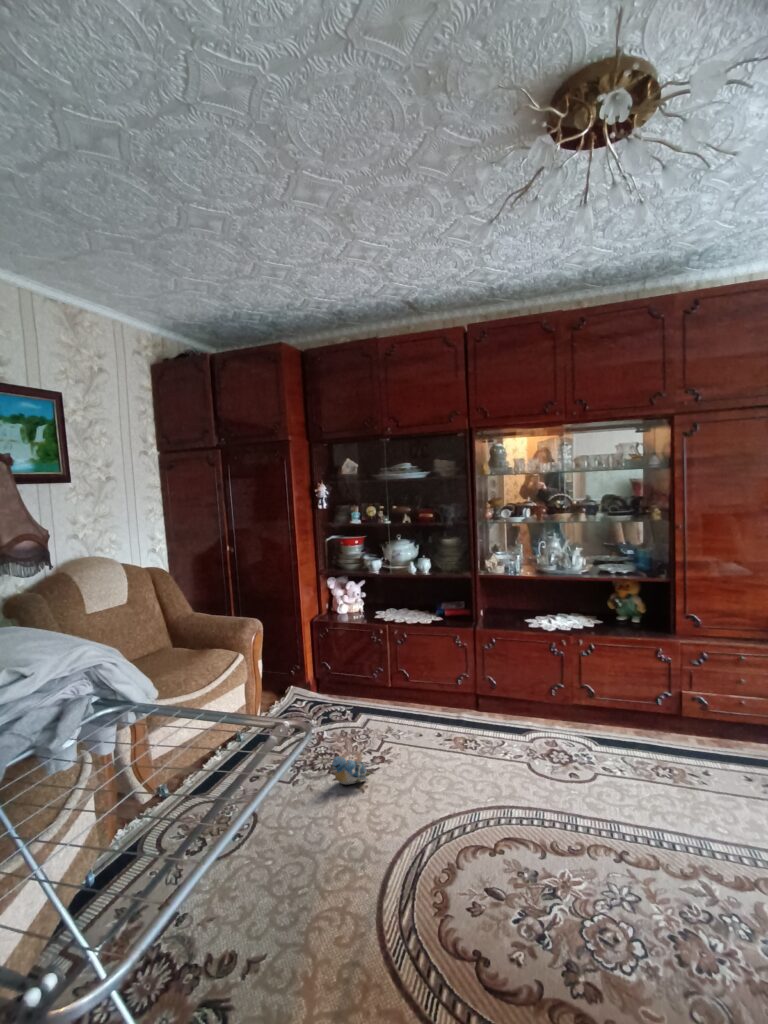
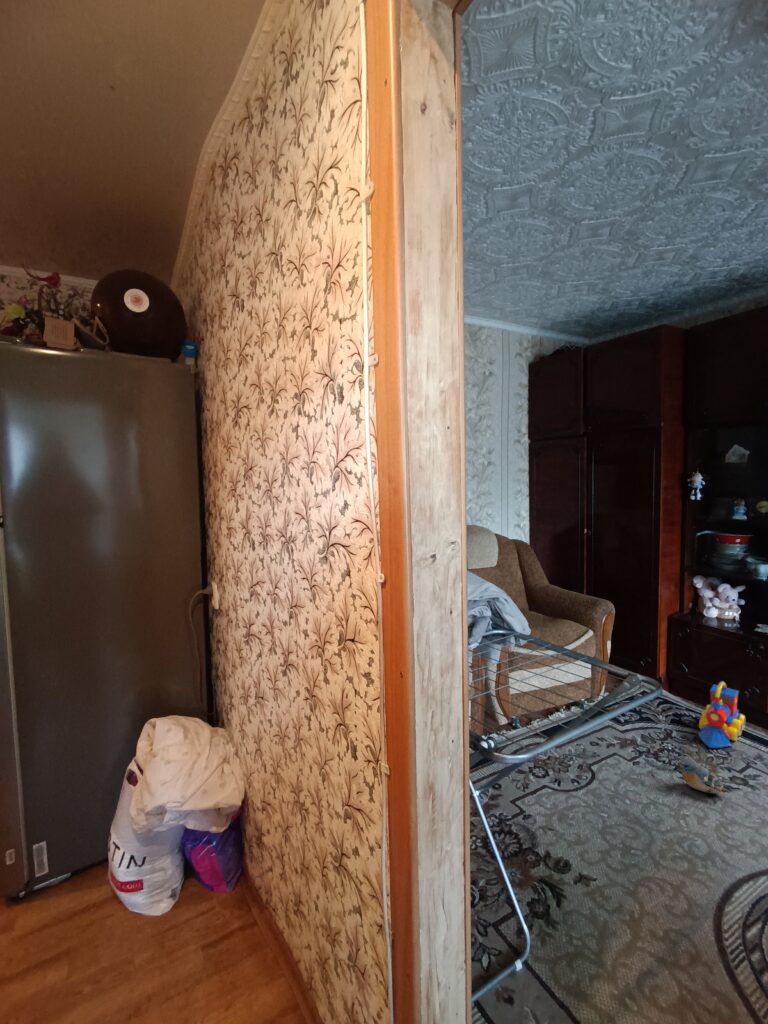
toy train: none [343,670,376,736] -> present [698,681,746,748]

